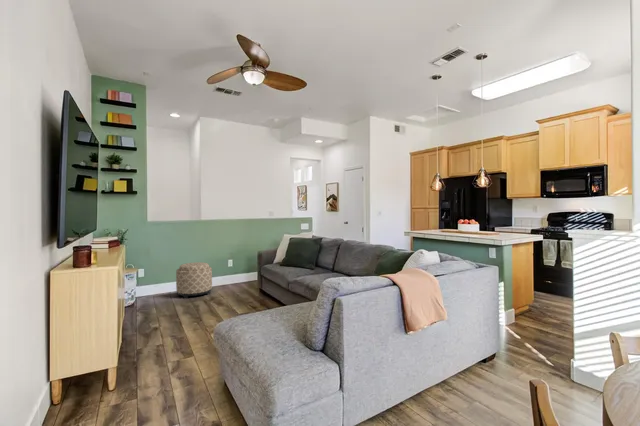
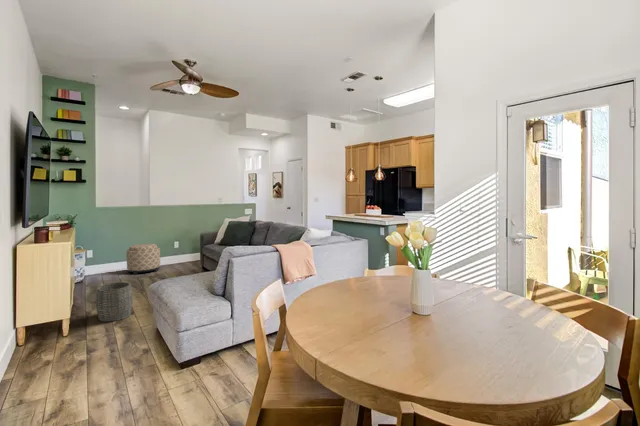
woven basket: none [147,315,190,368] -> present [96,282,133,322]

